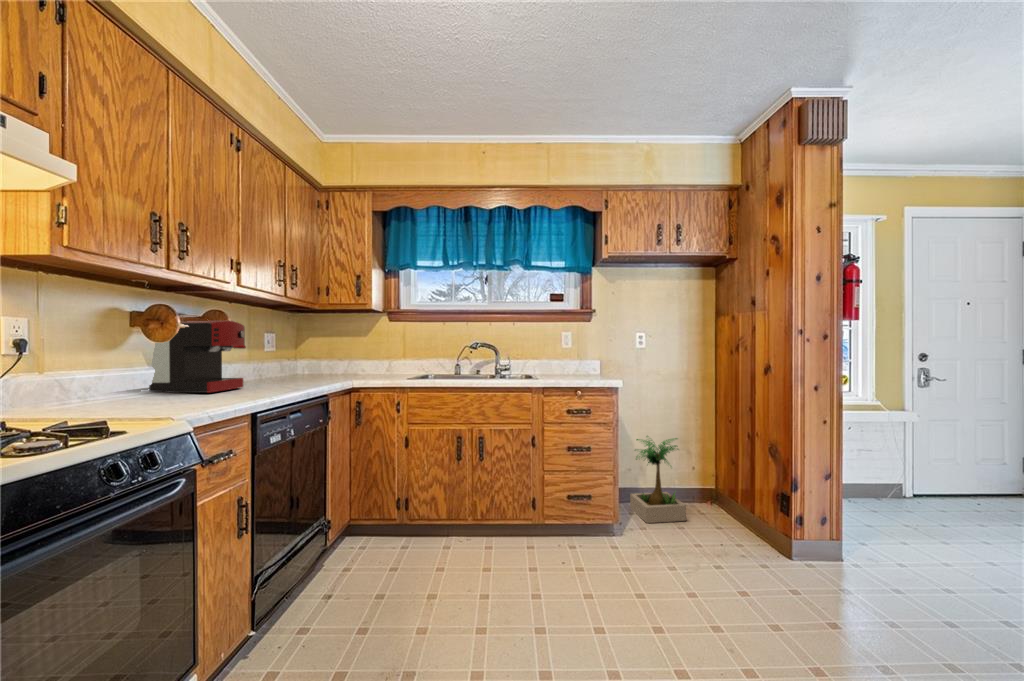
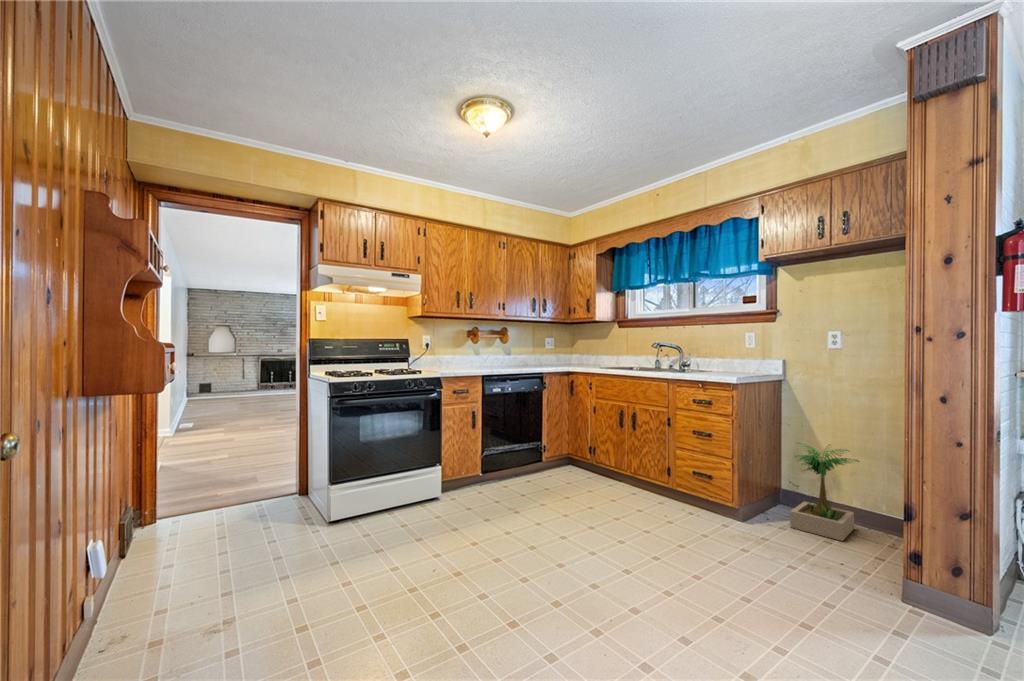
coffee maker: present [149,315,246,393] -> none [473,329,510,367]

